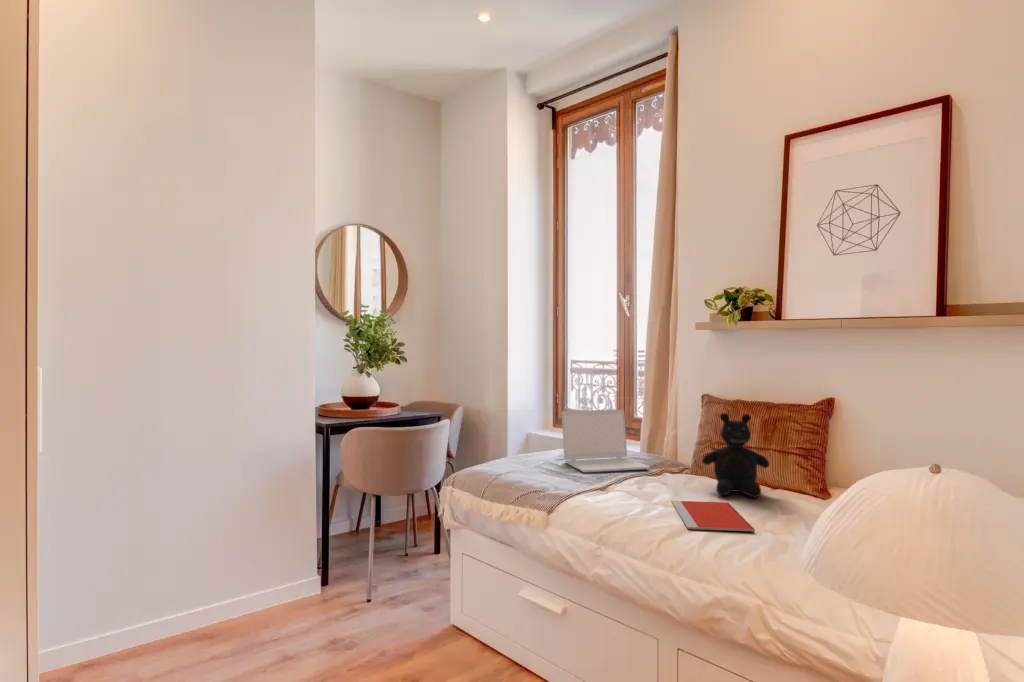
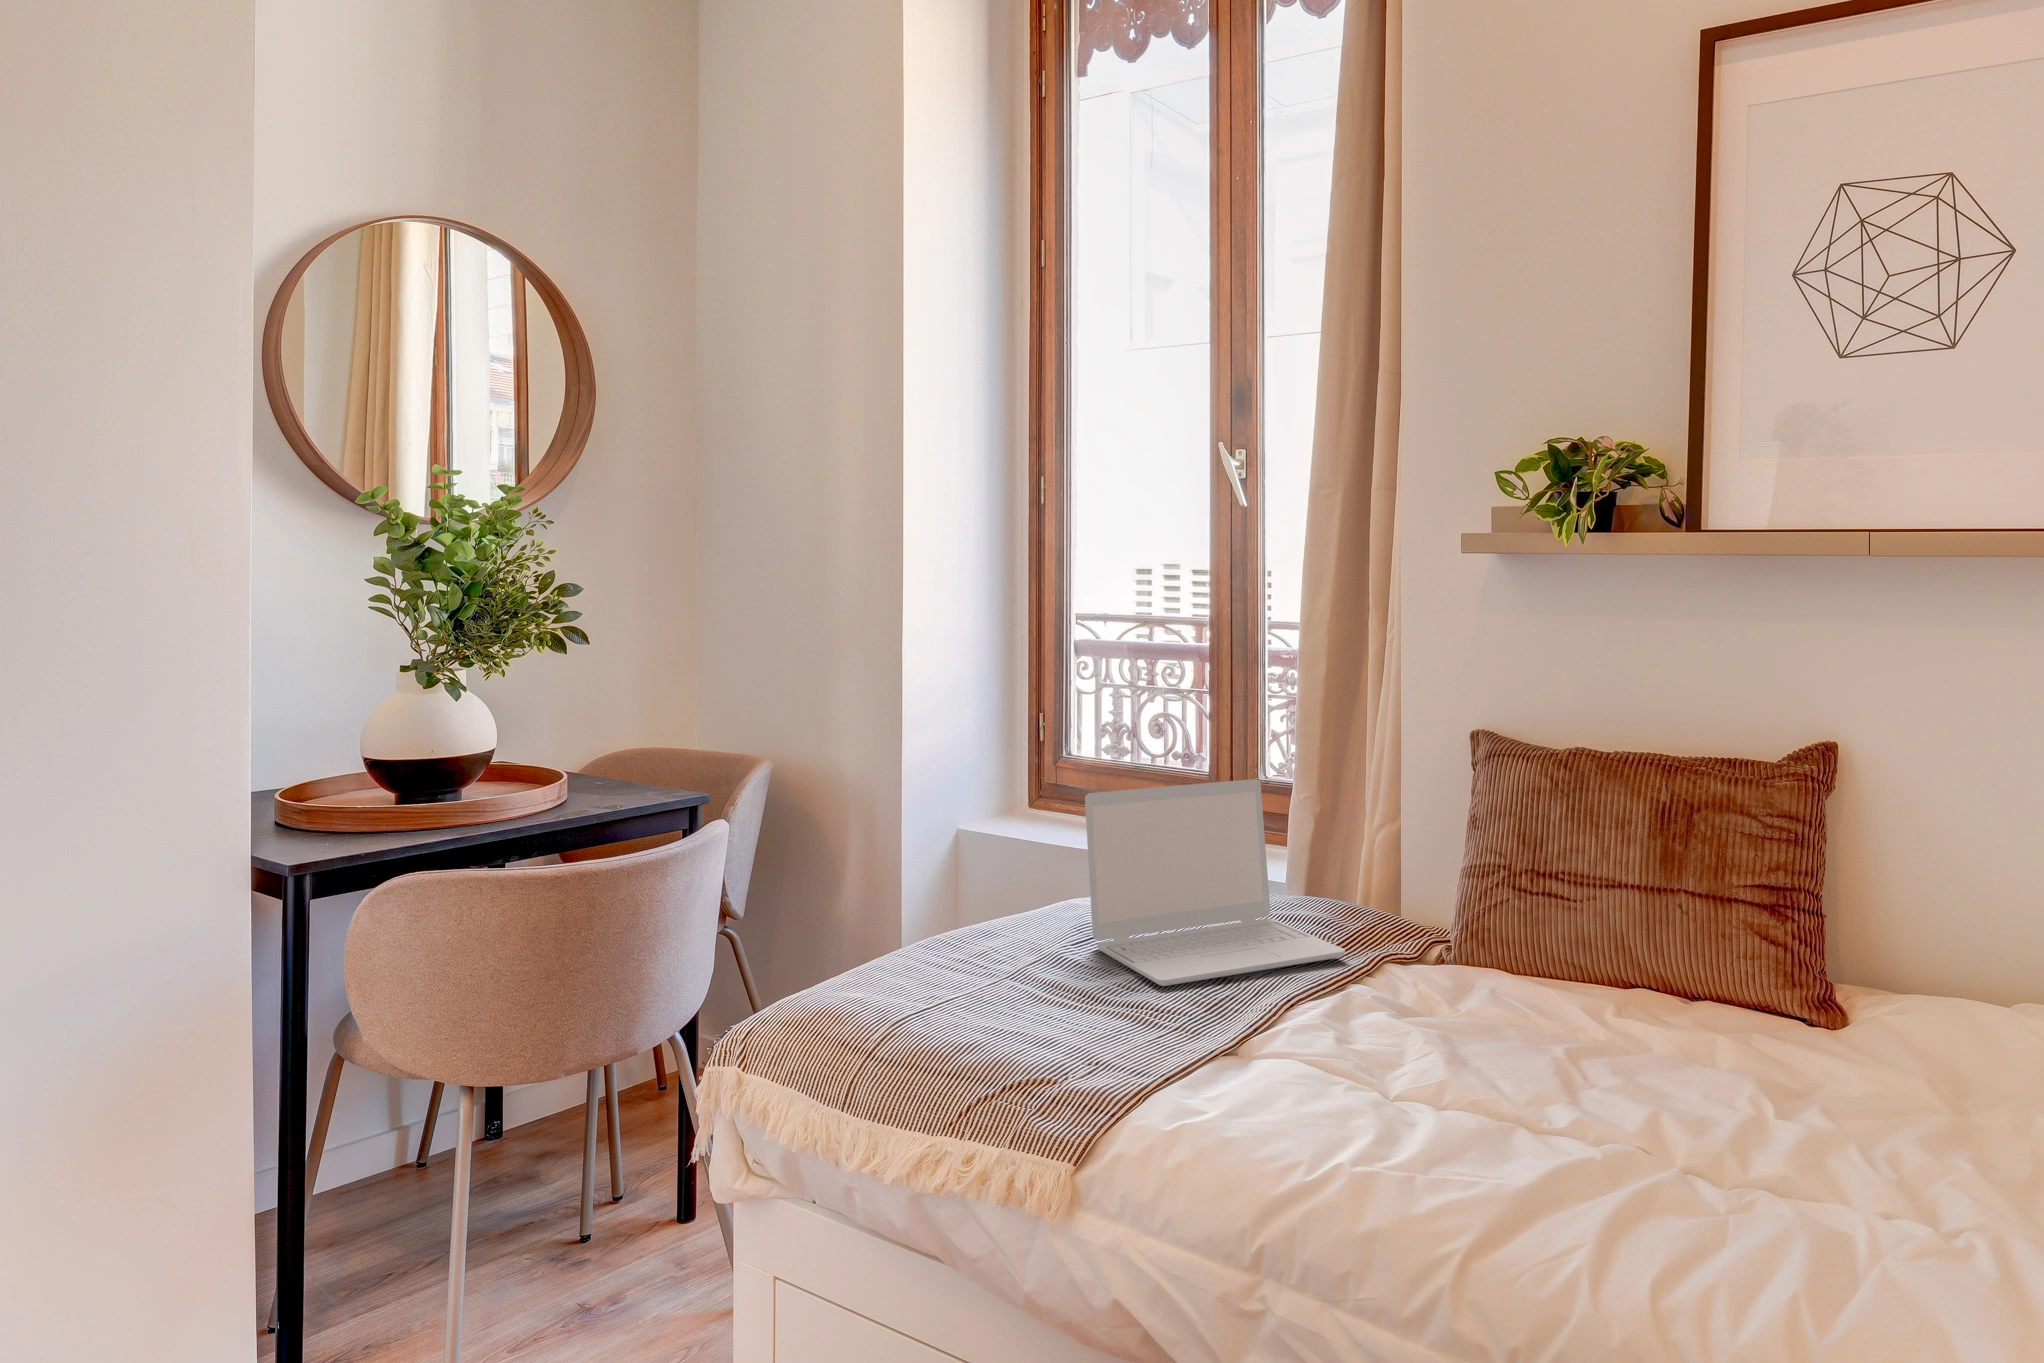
teddy bear: present [702,413,769,497] -> none [1513,800,1696,1049]
notebook: present [671,501,755,531] -> none [1454,1079,1749,1217]

